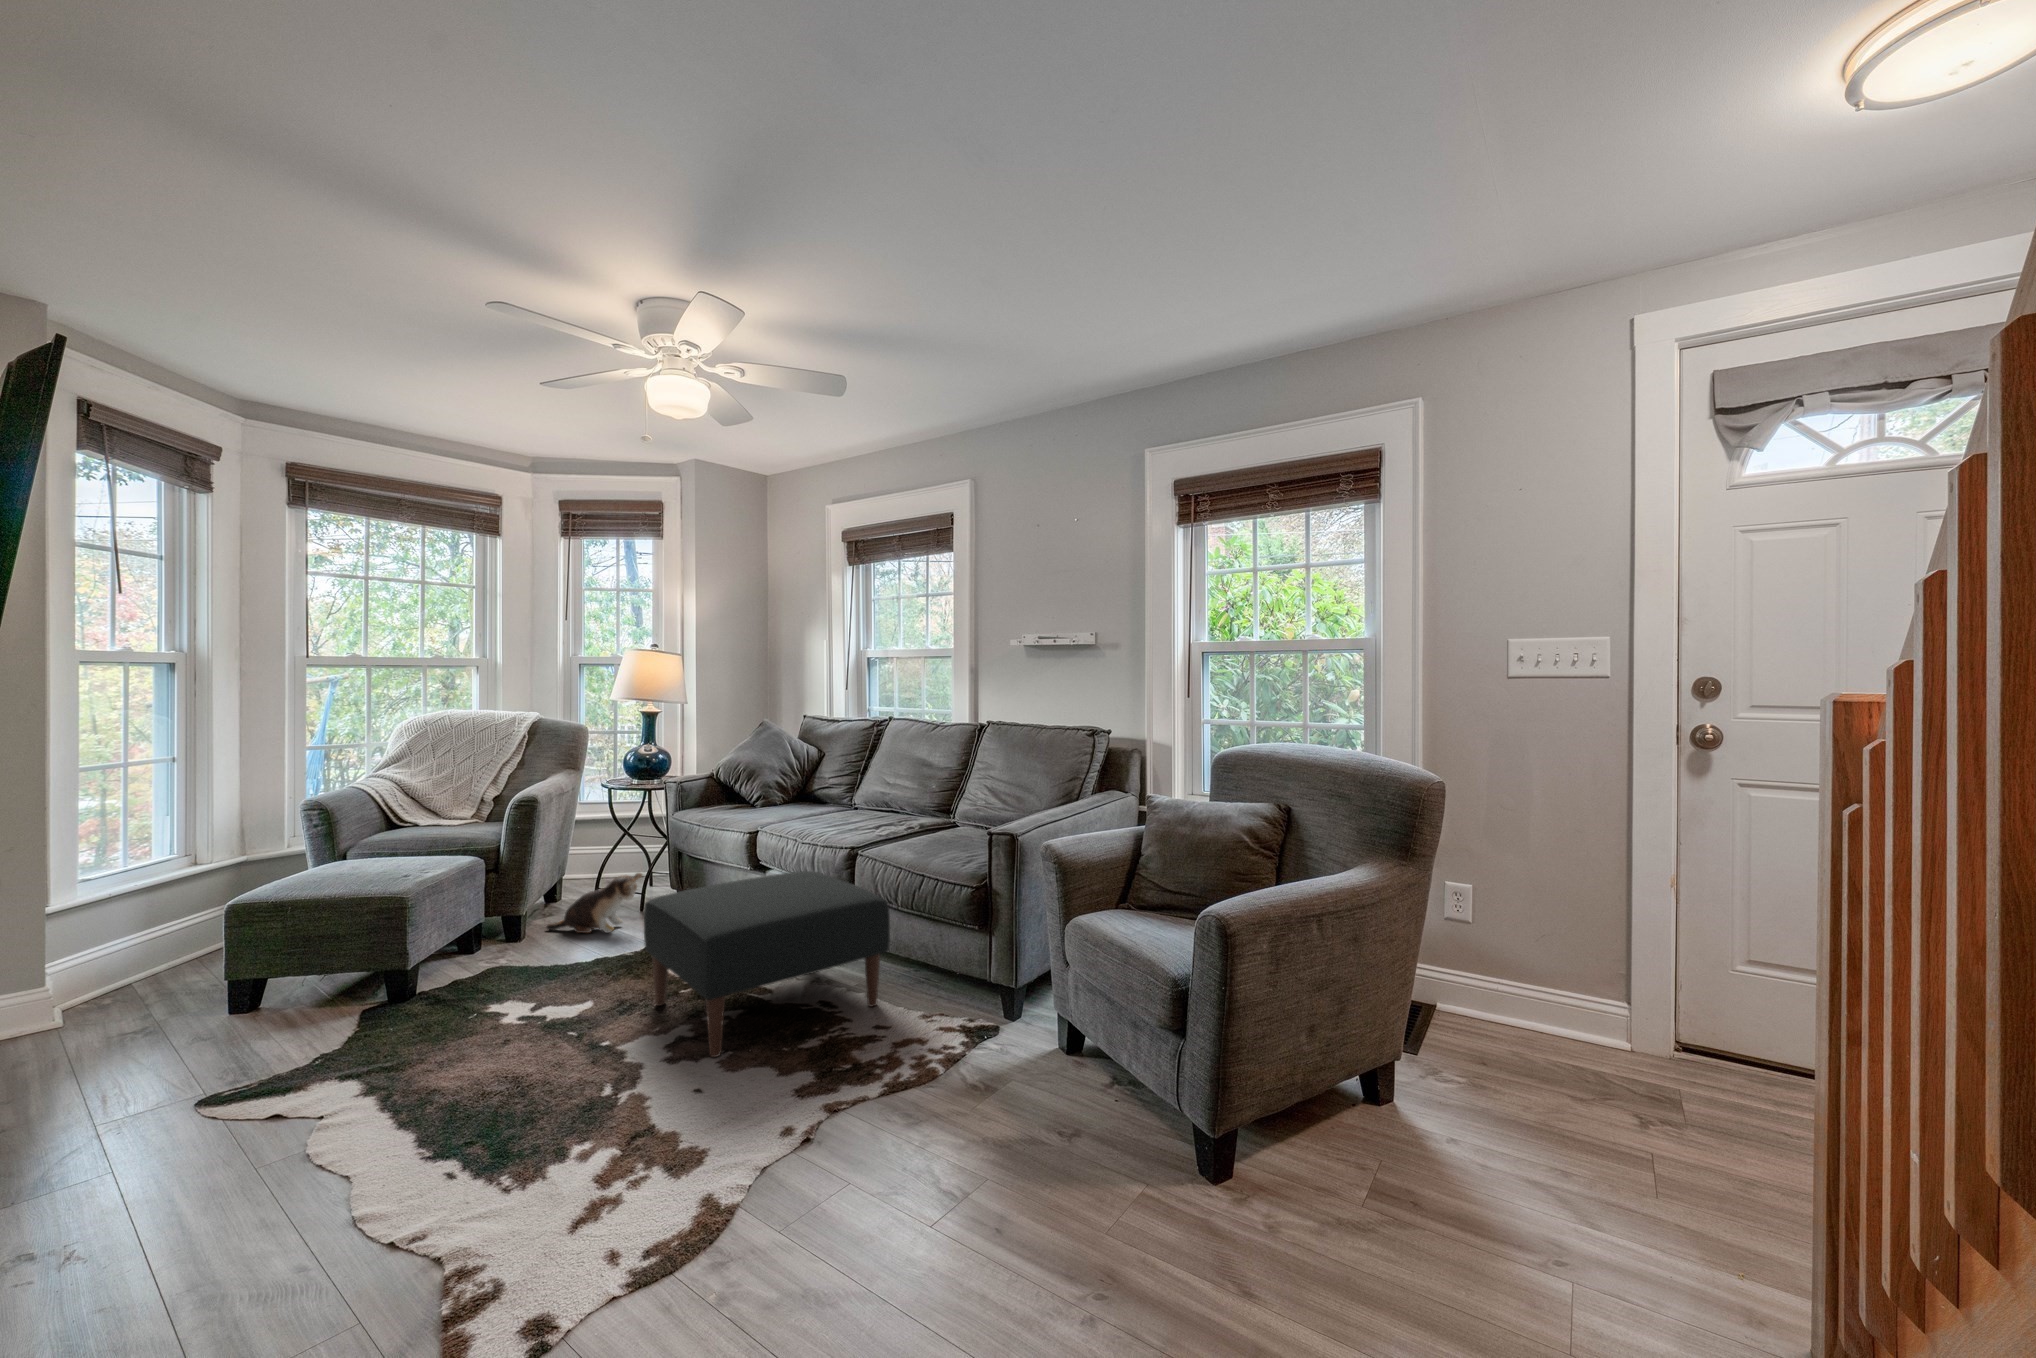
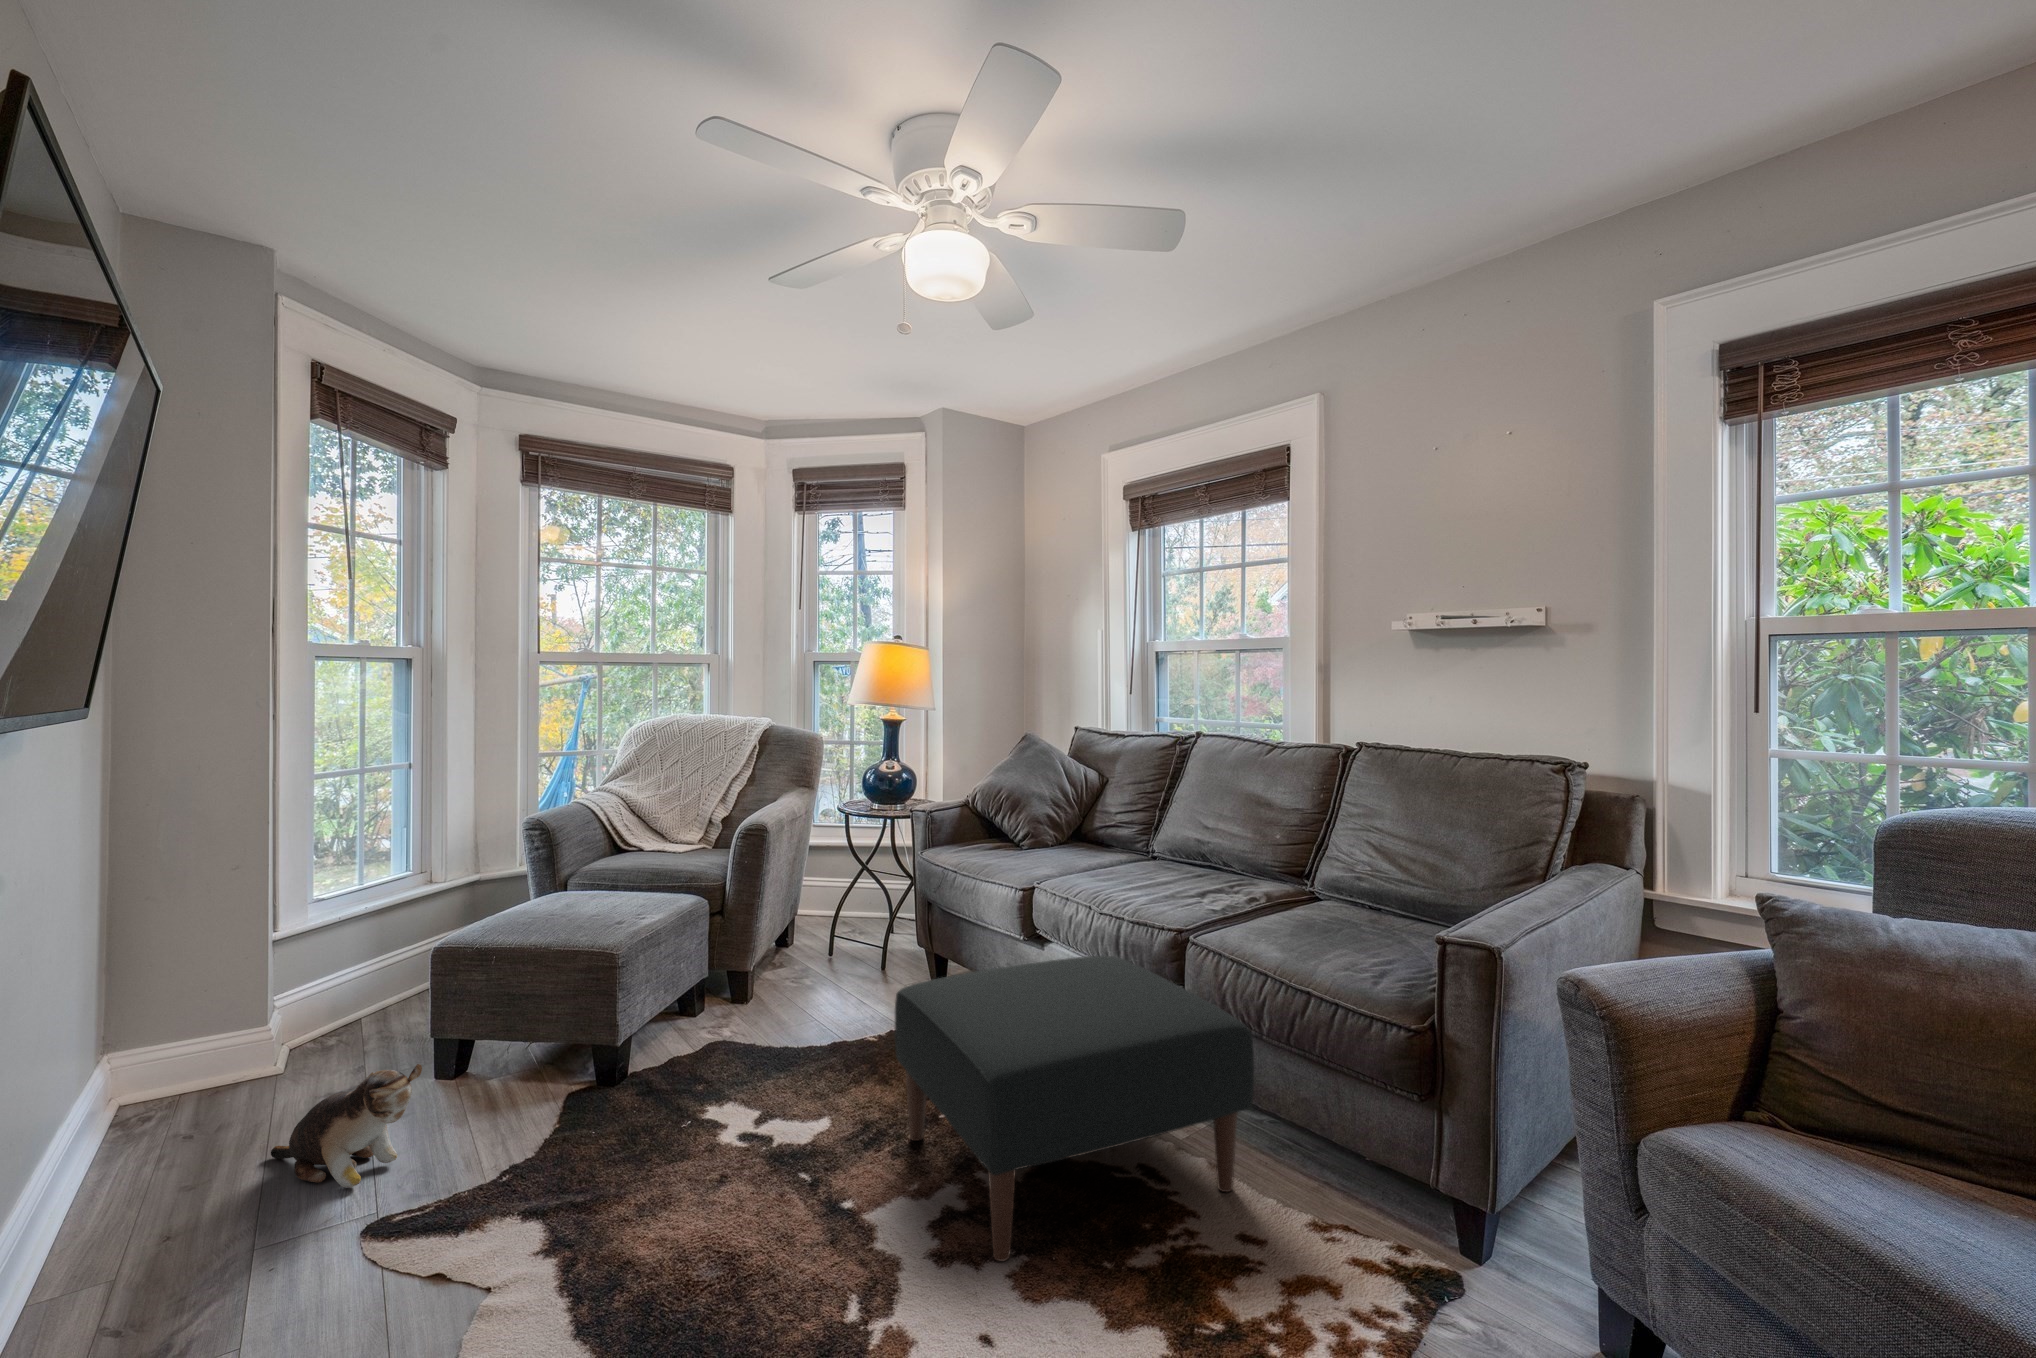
plush toy: present [546,873,642,933] -> present [271,1064,422,1188]

